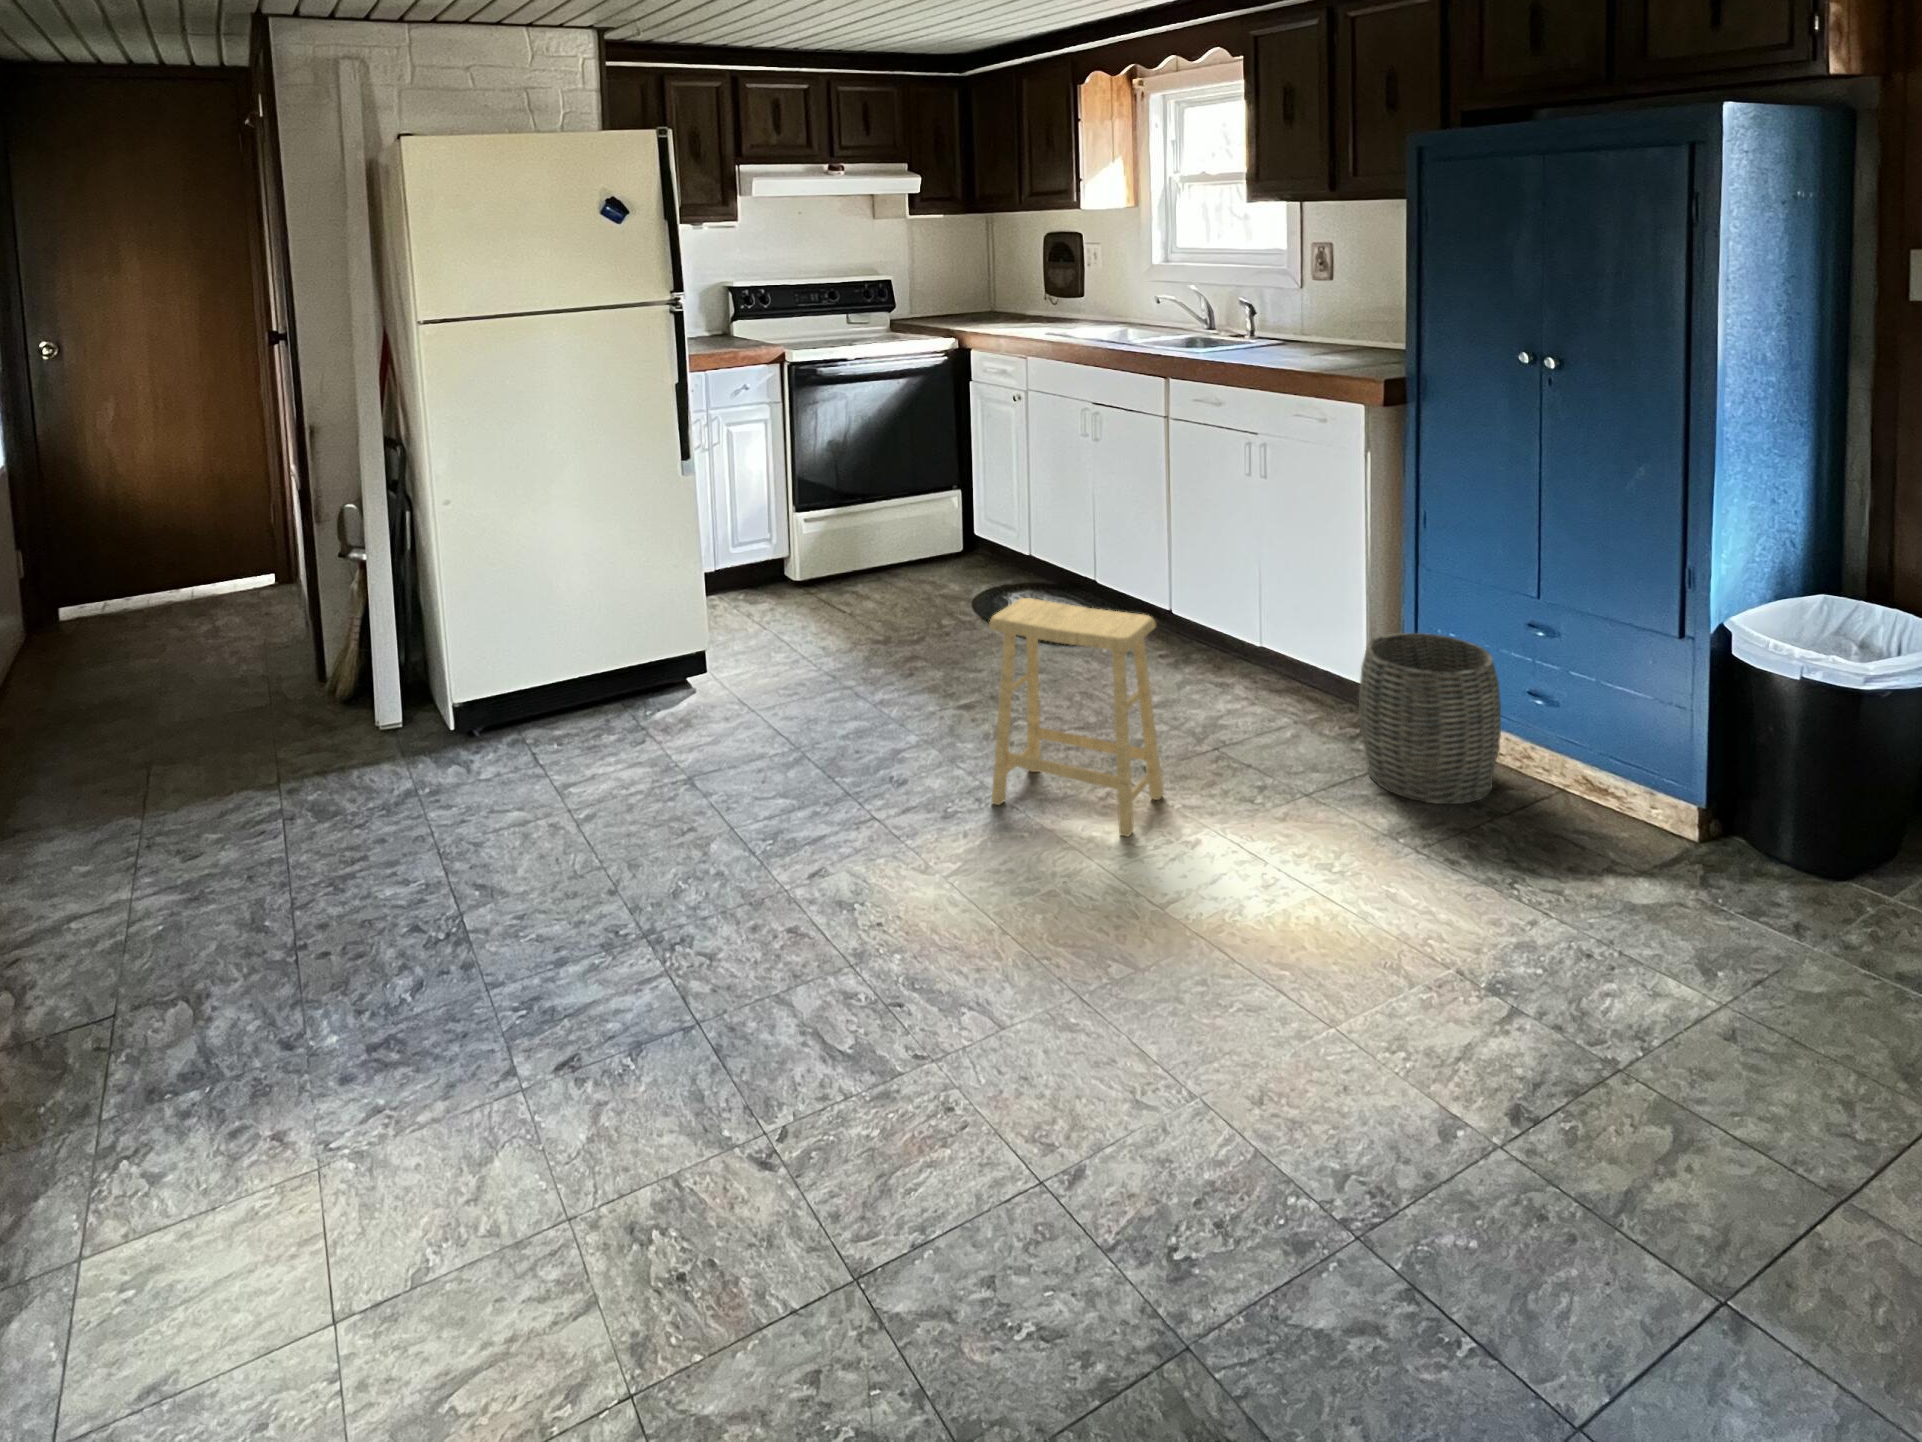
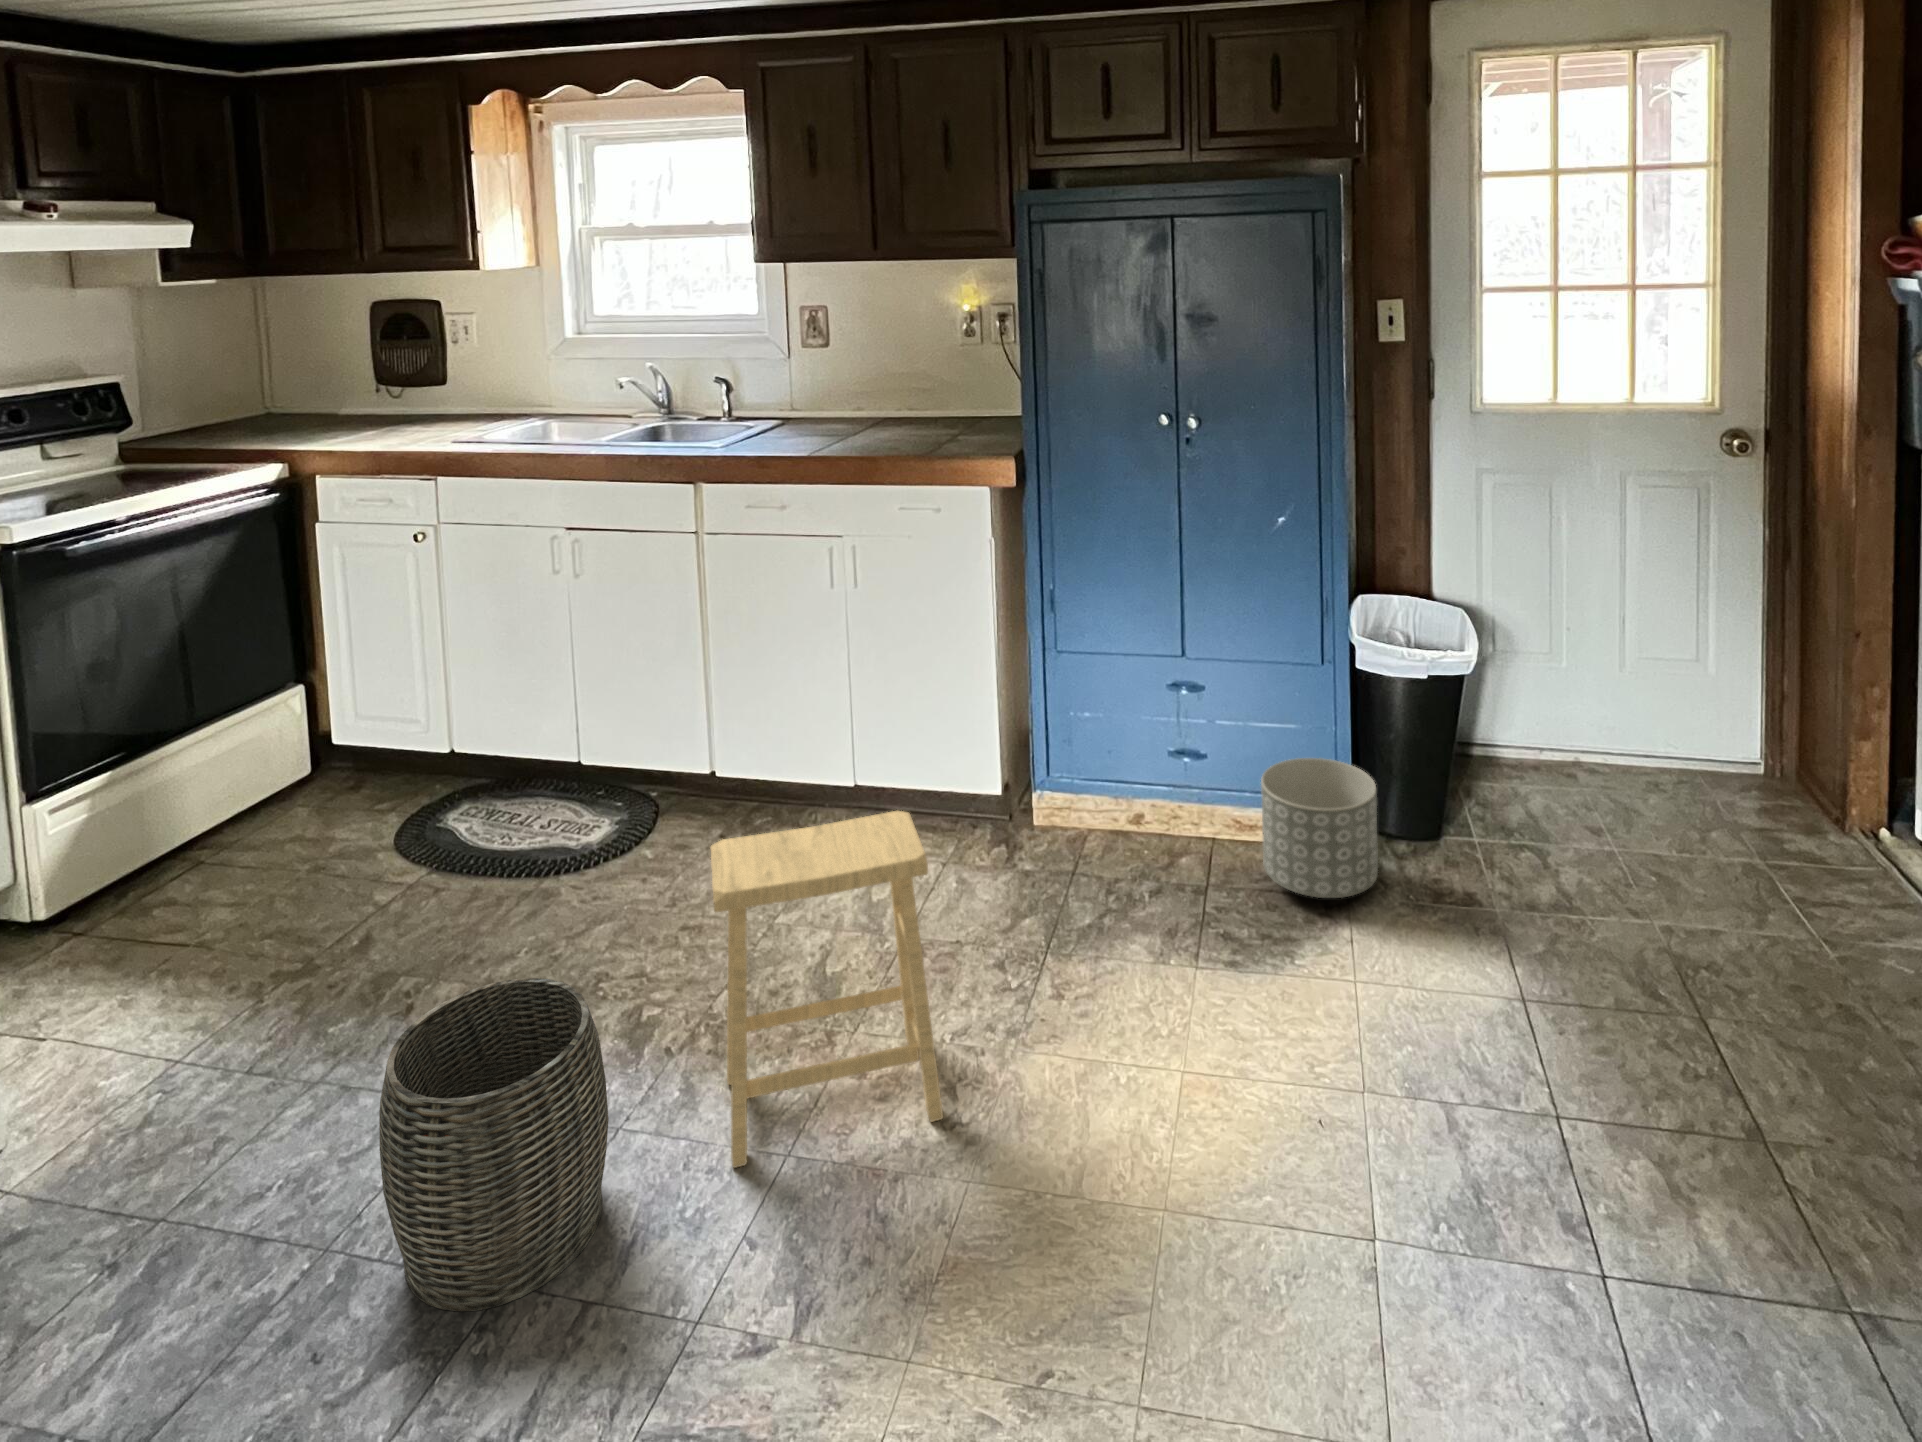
woven basket: present [1359,633,1501,804] -> present [379,978,608,1312]
planter: none [1561,721,1696,864] -> present [1261,758,1378,898]

